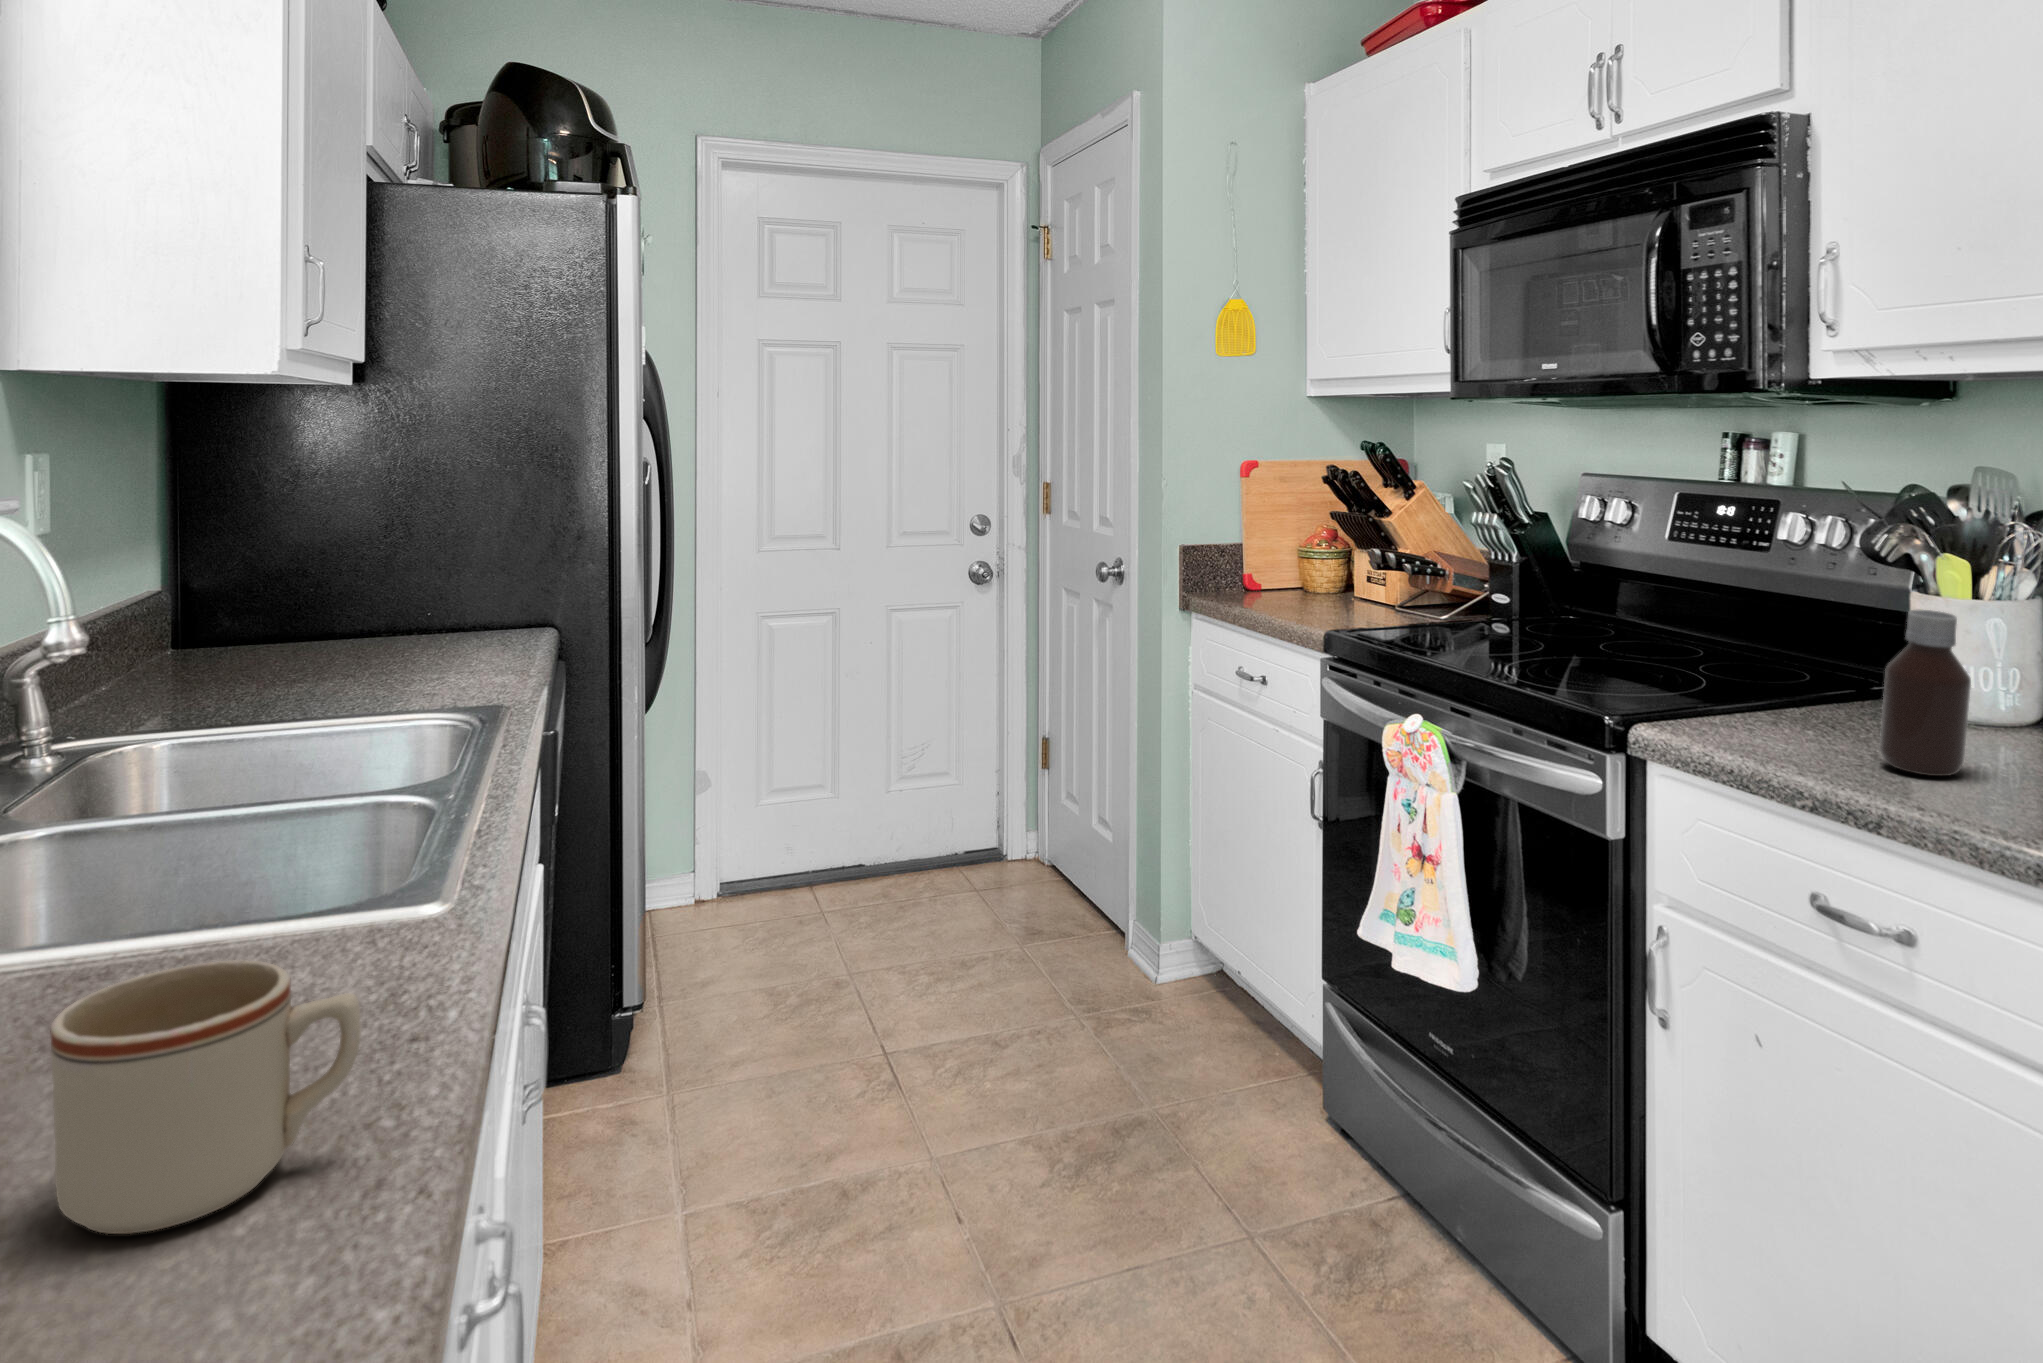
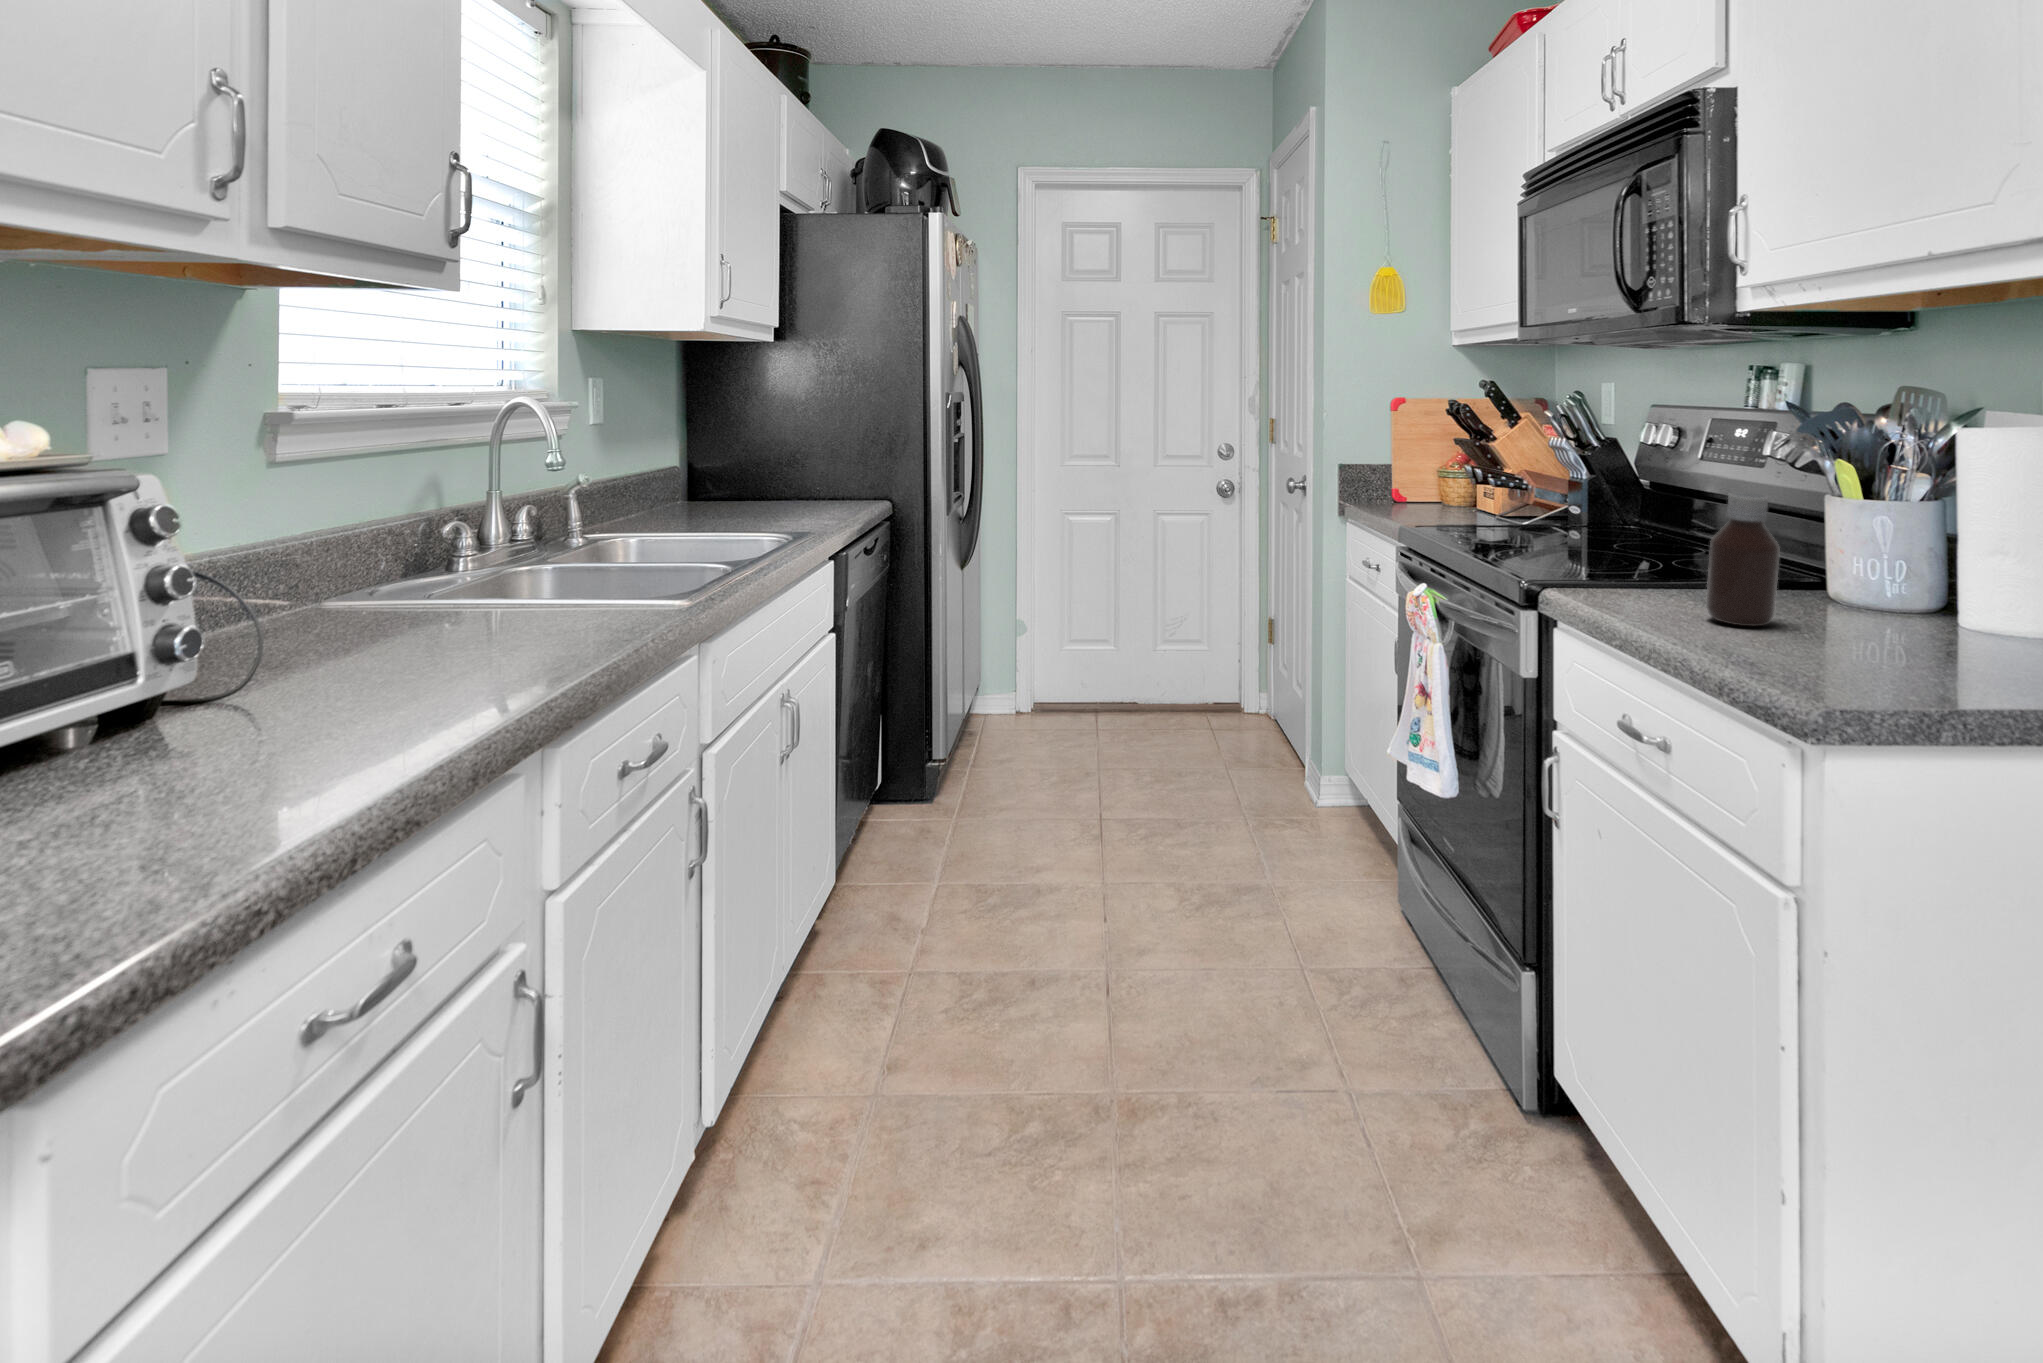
mug: present [50,960,361,1234] -> none [436,574,564,675]

